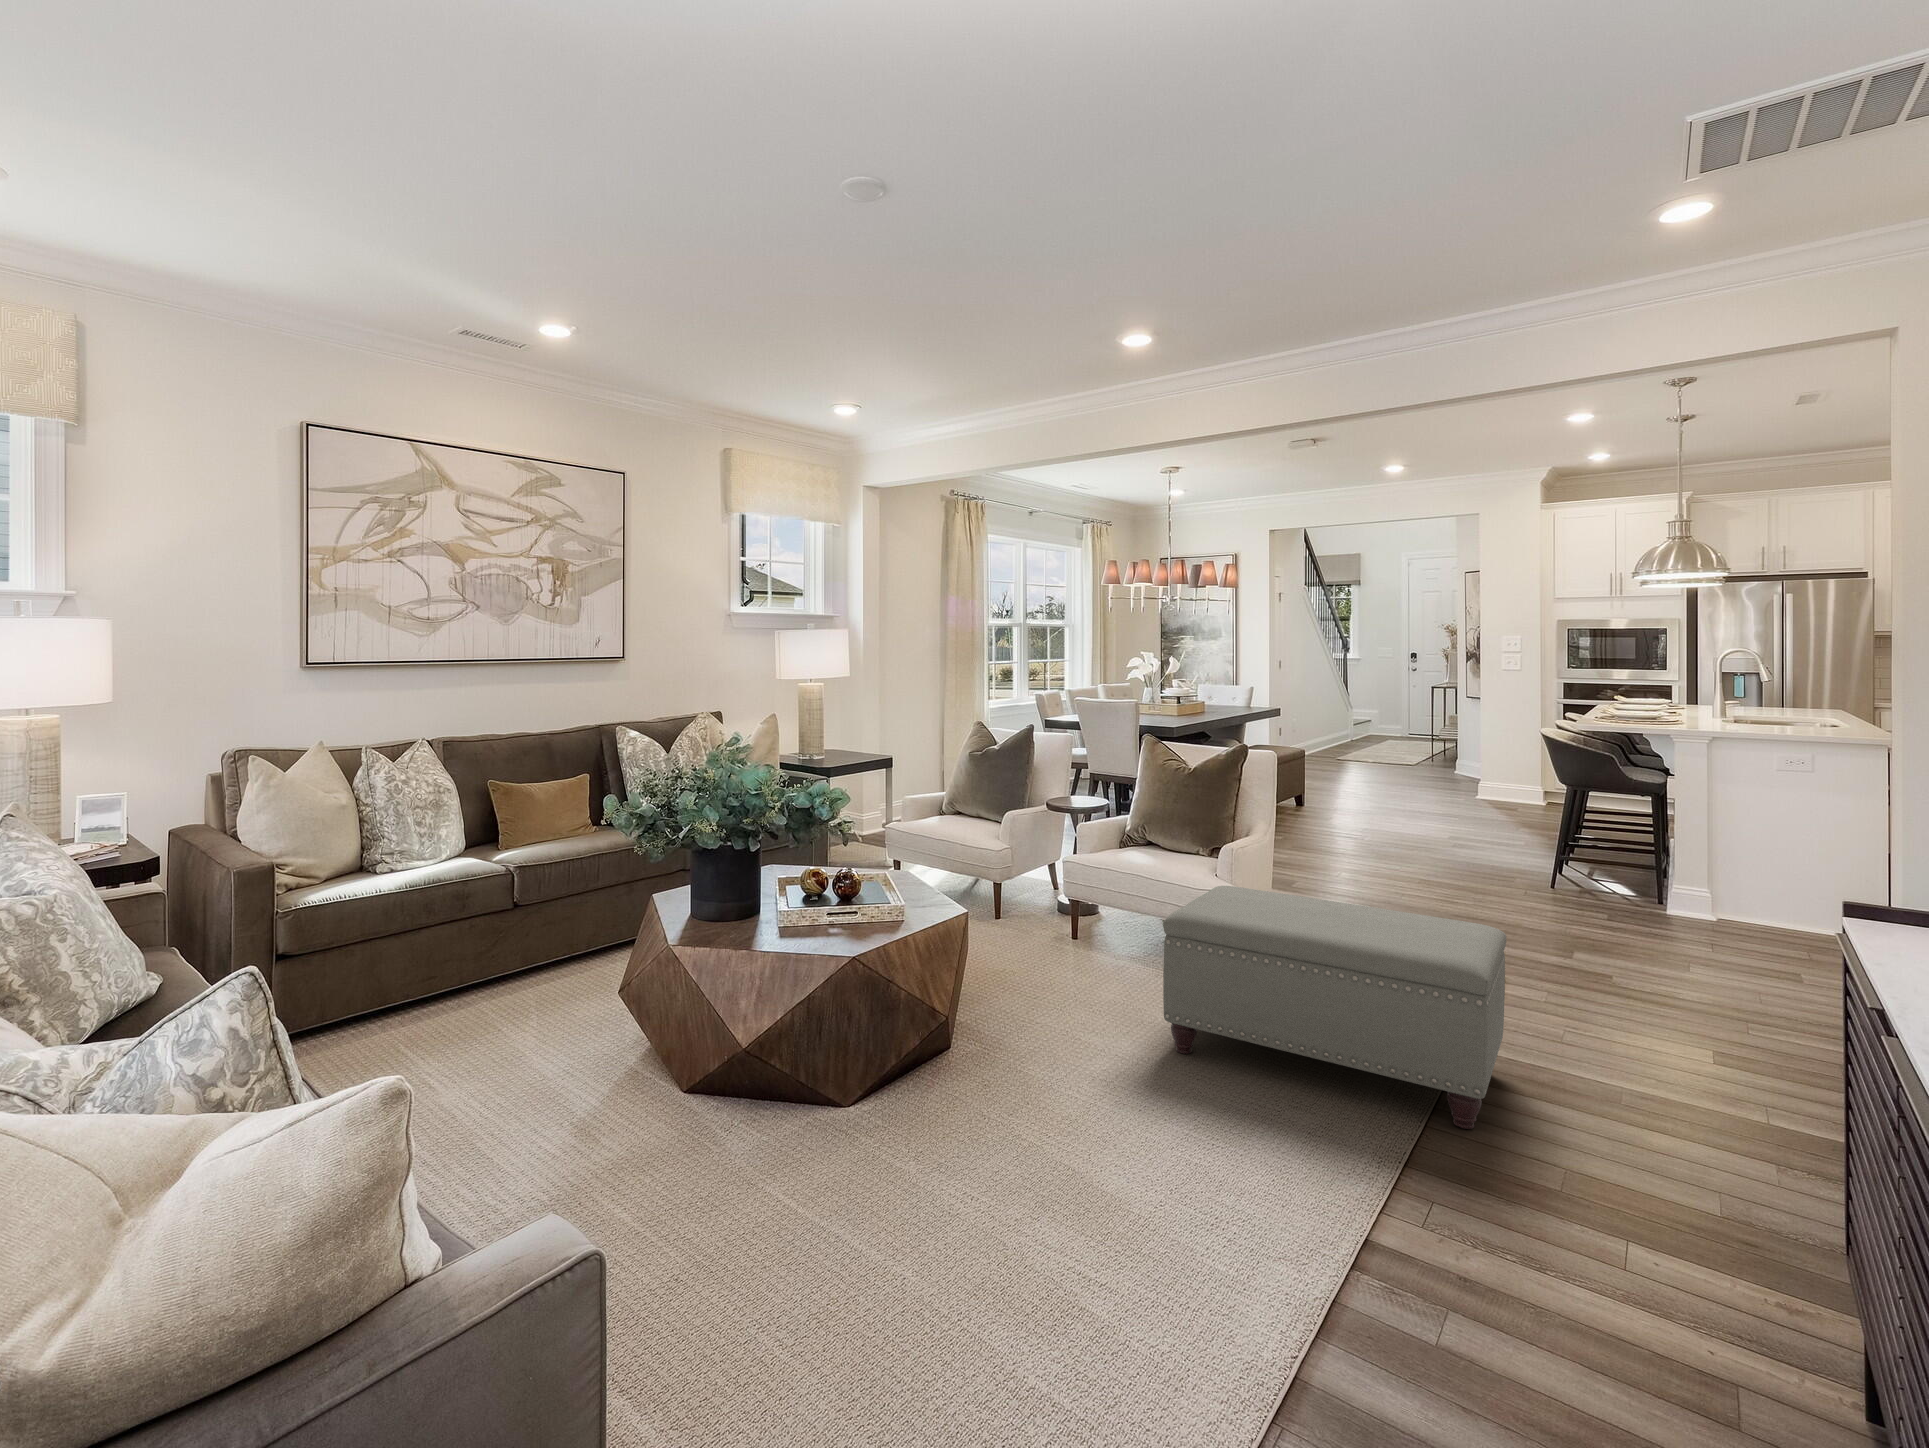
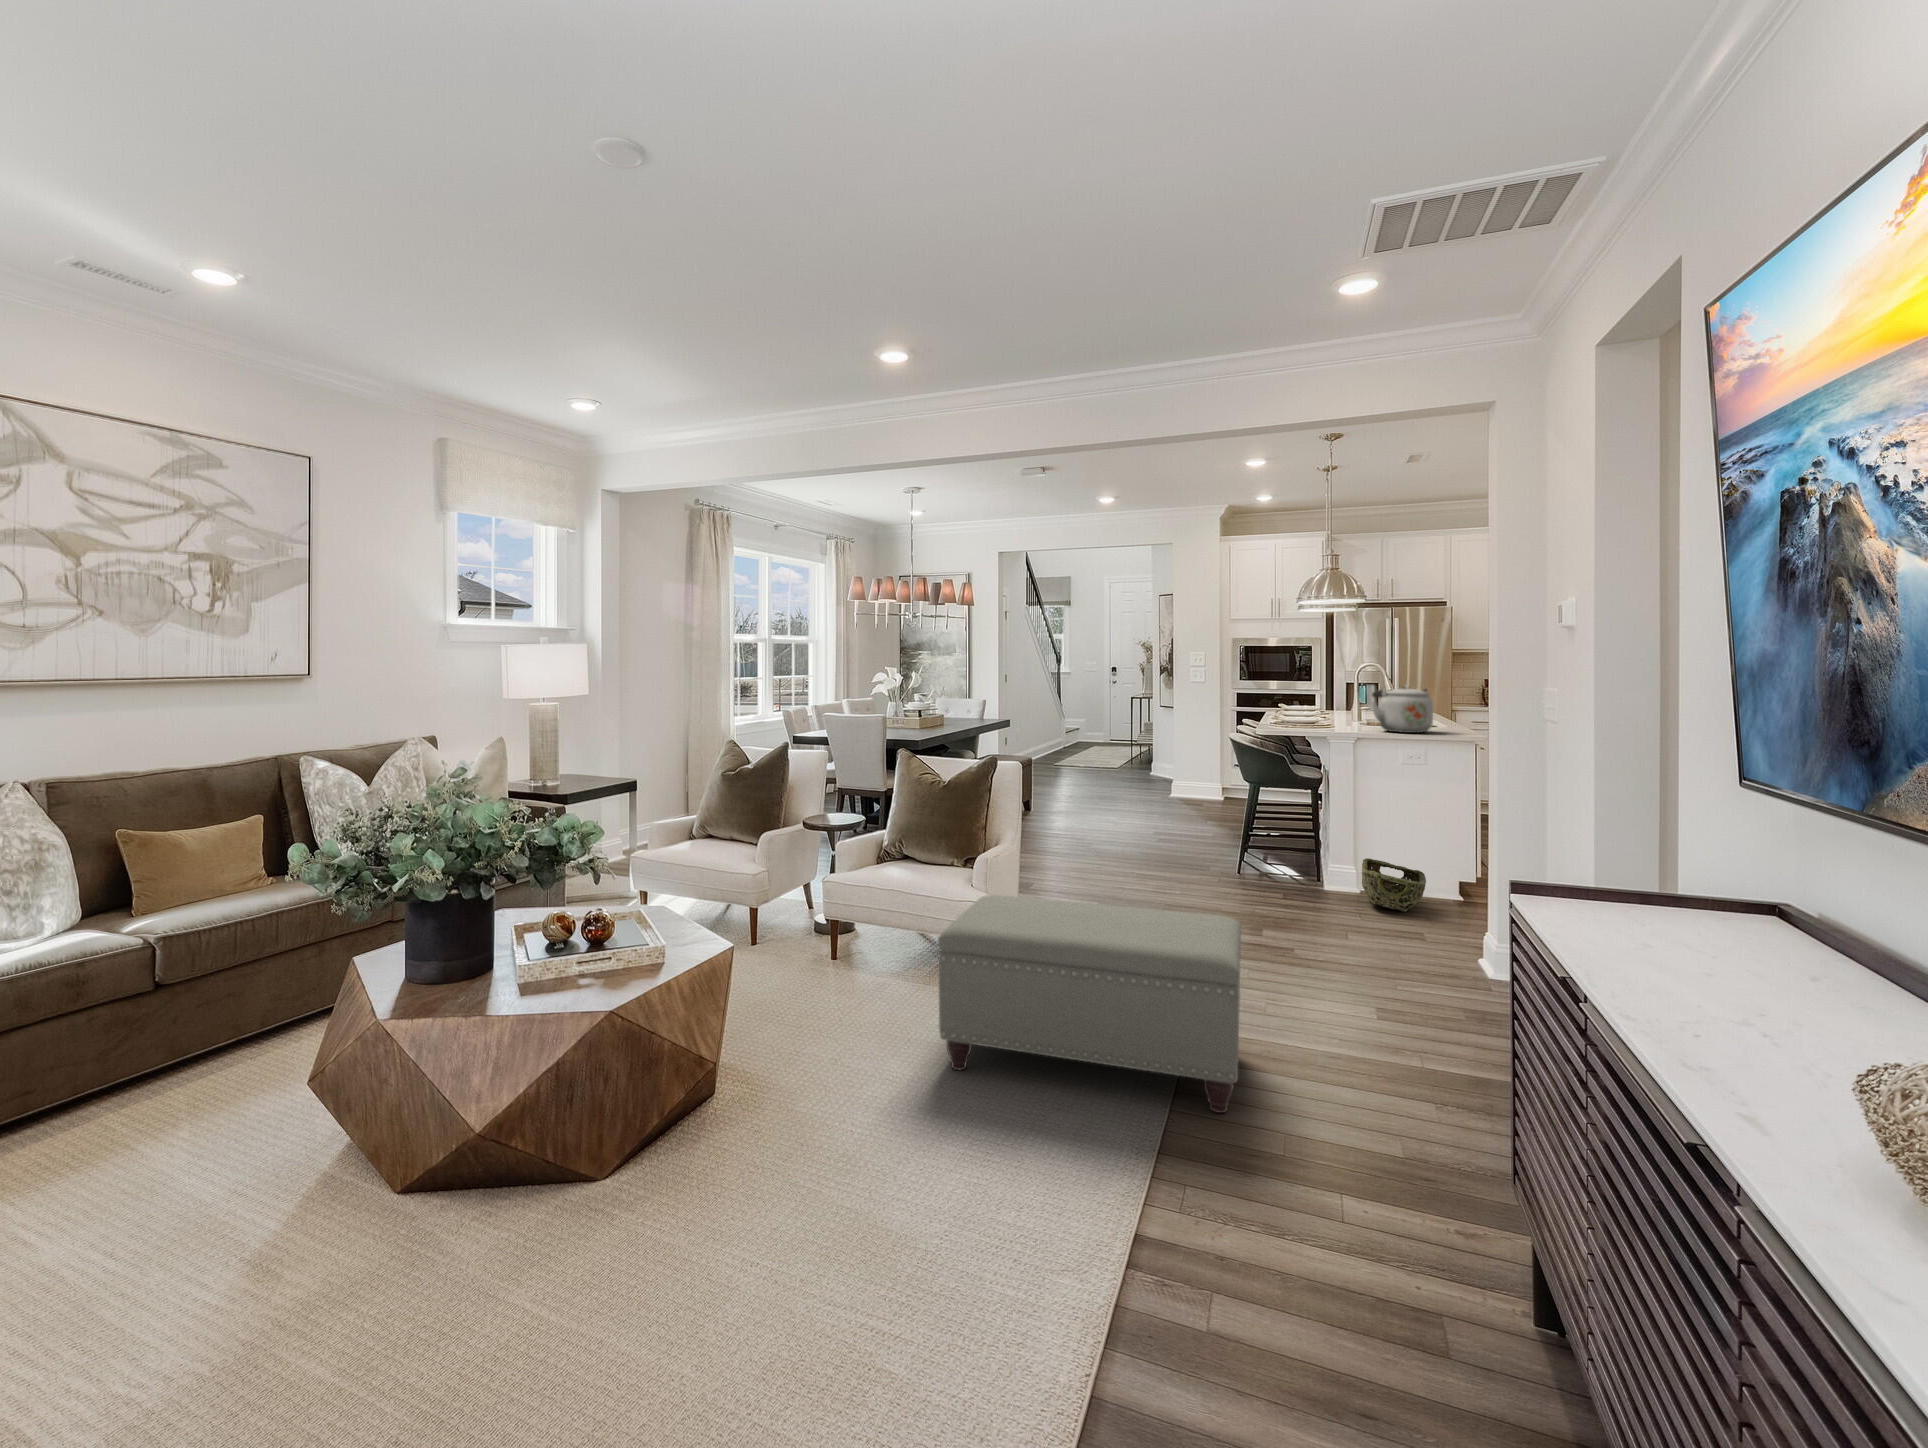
kettle: none [1726,678,1816,735] -> present [1372,686,1433,733]
woven basket: none [1705,882,1797,948] -> present [1362,858,1426,912]

